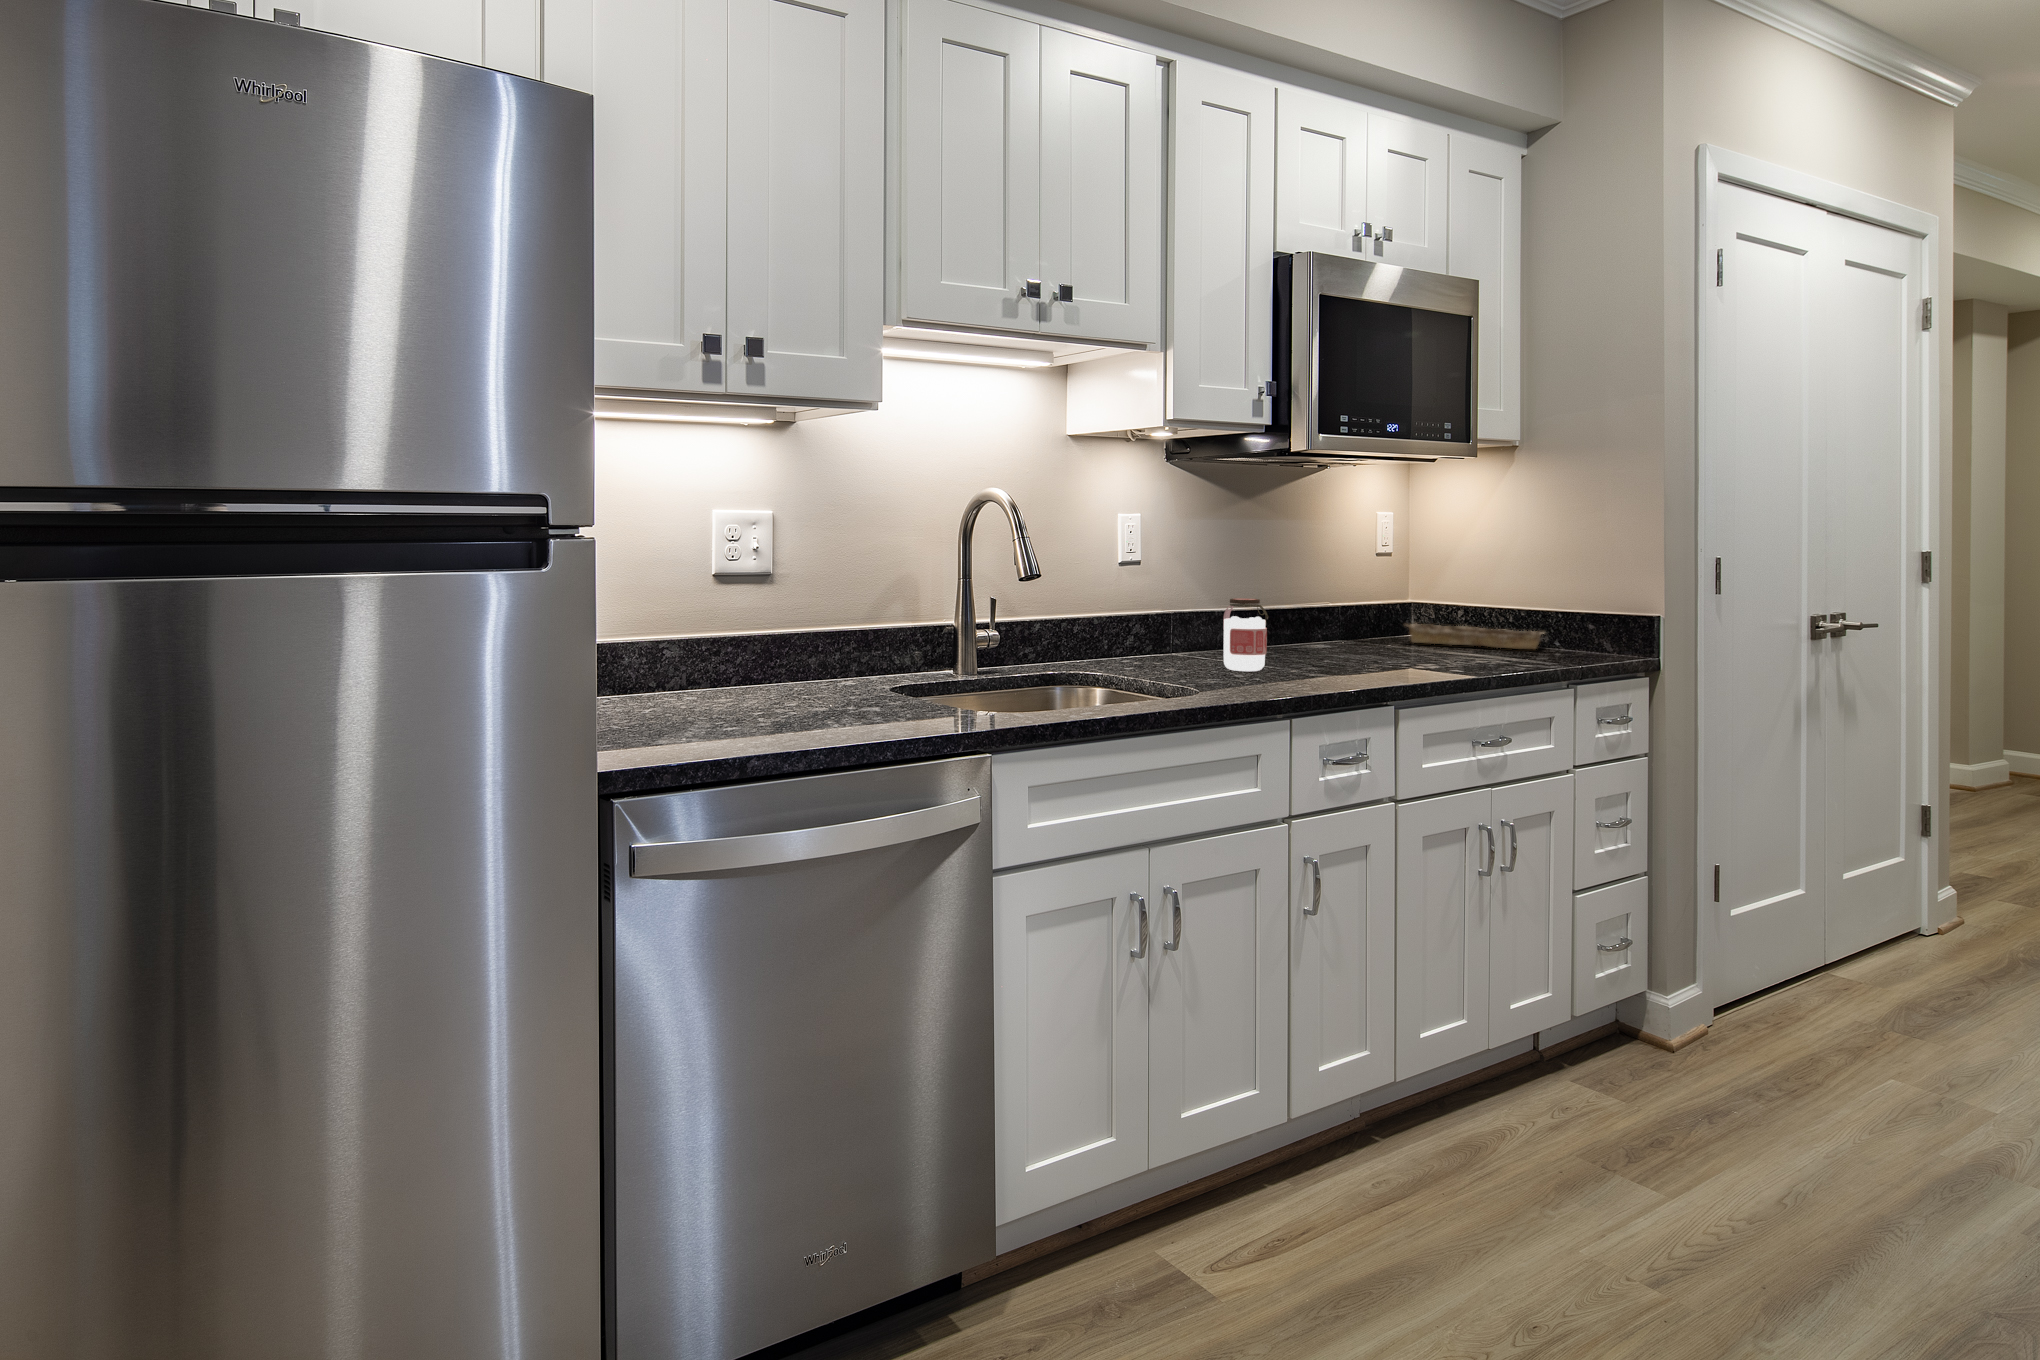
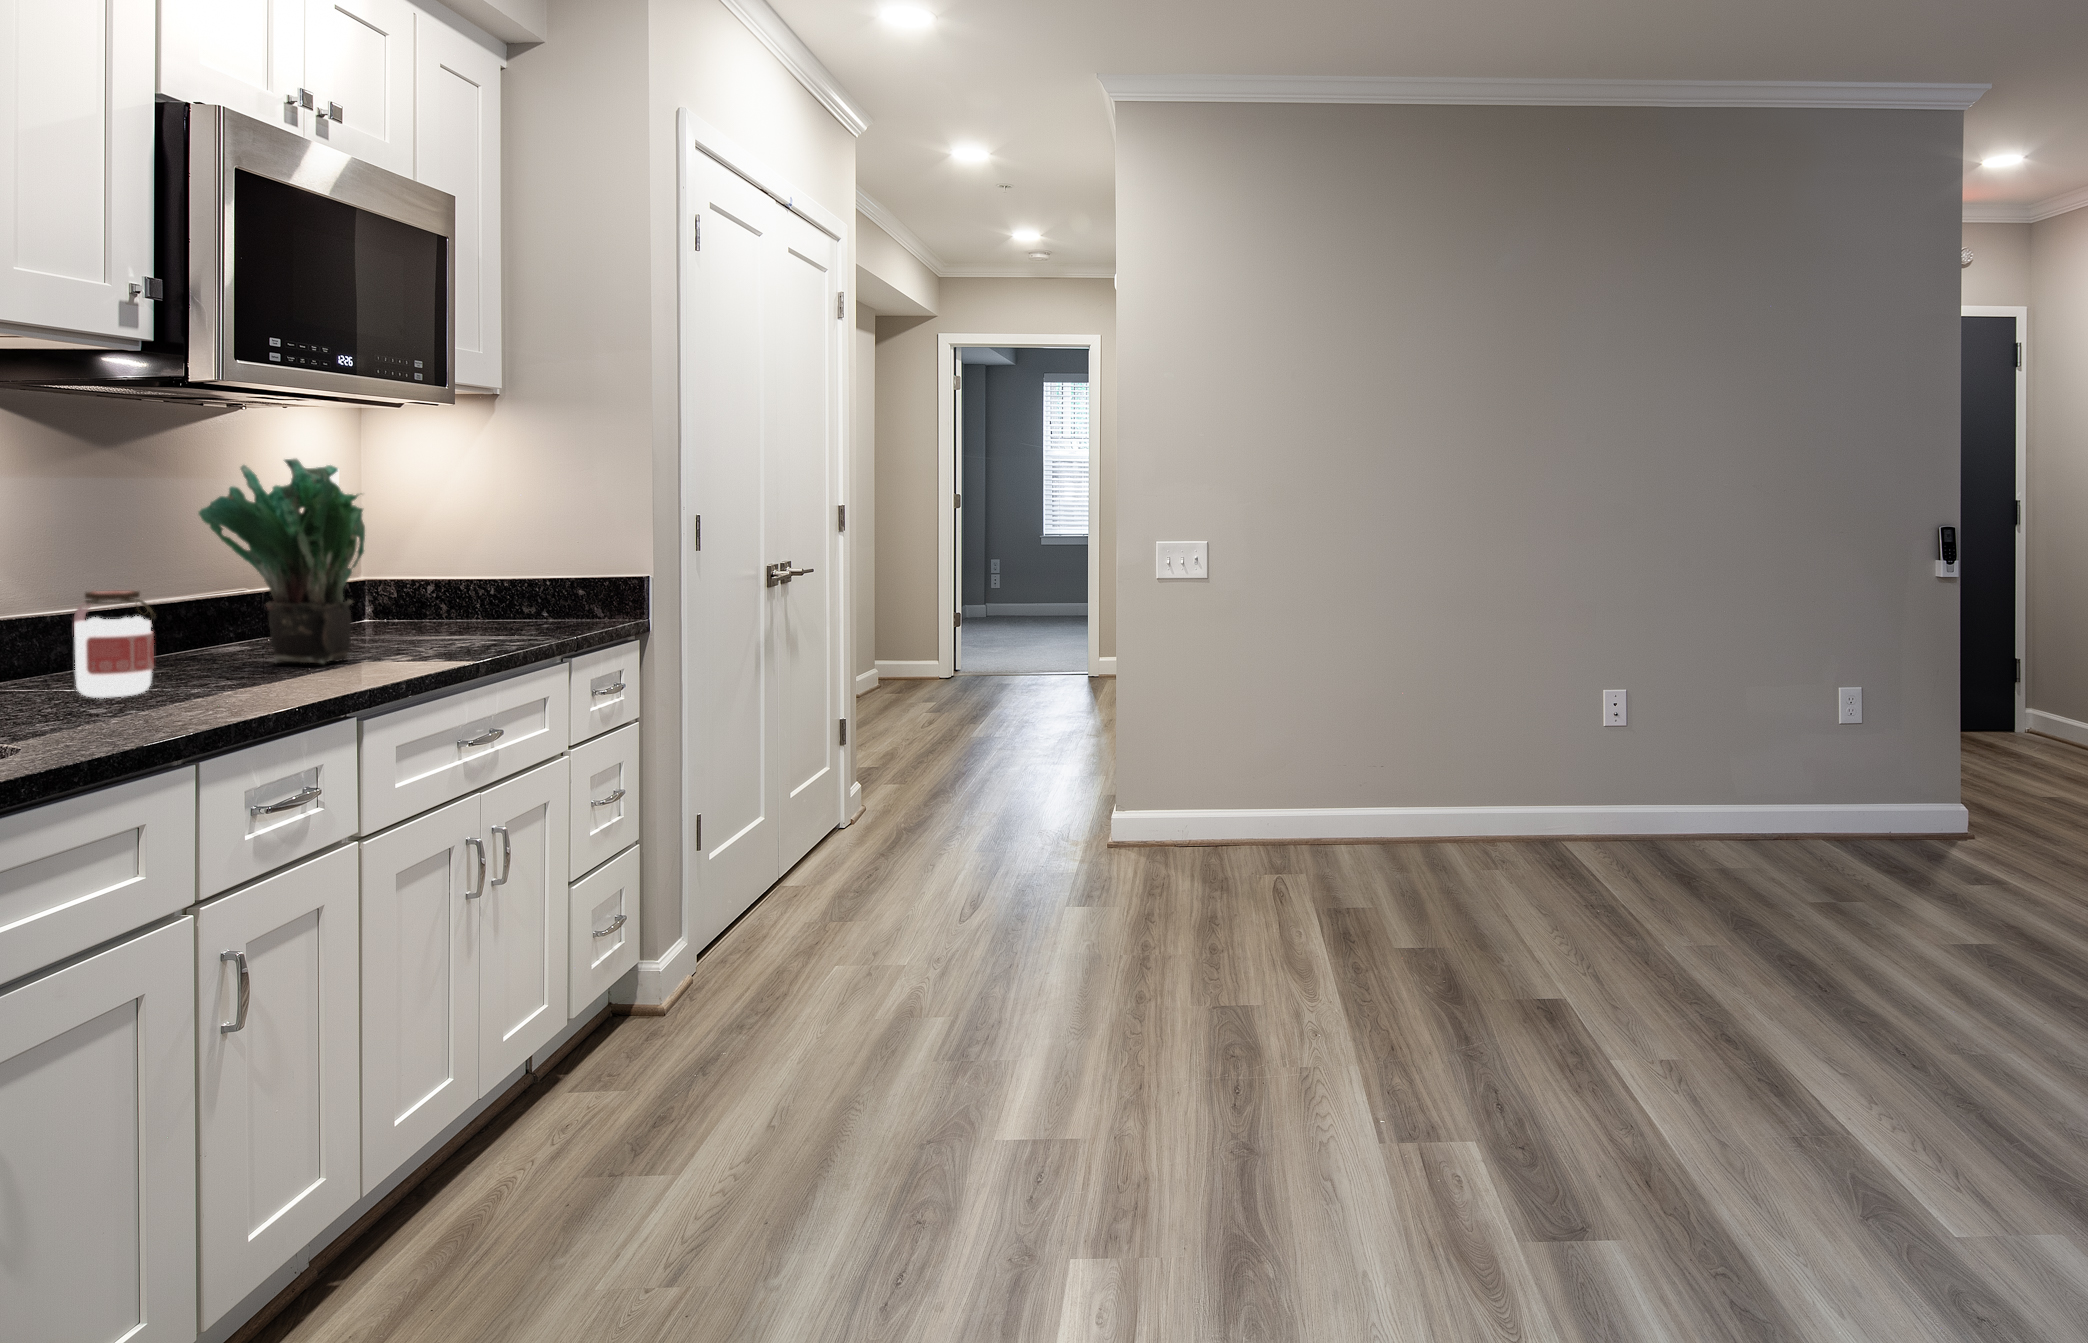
potted plant: none [1295,505,1405,664] -> present [199,459,365,663]
tray: present [1408,624,1542,649] -> none [363,601,535,626]

